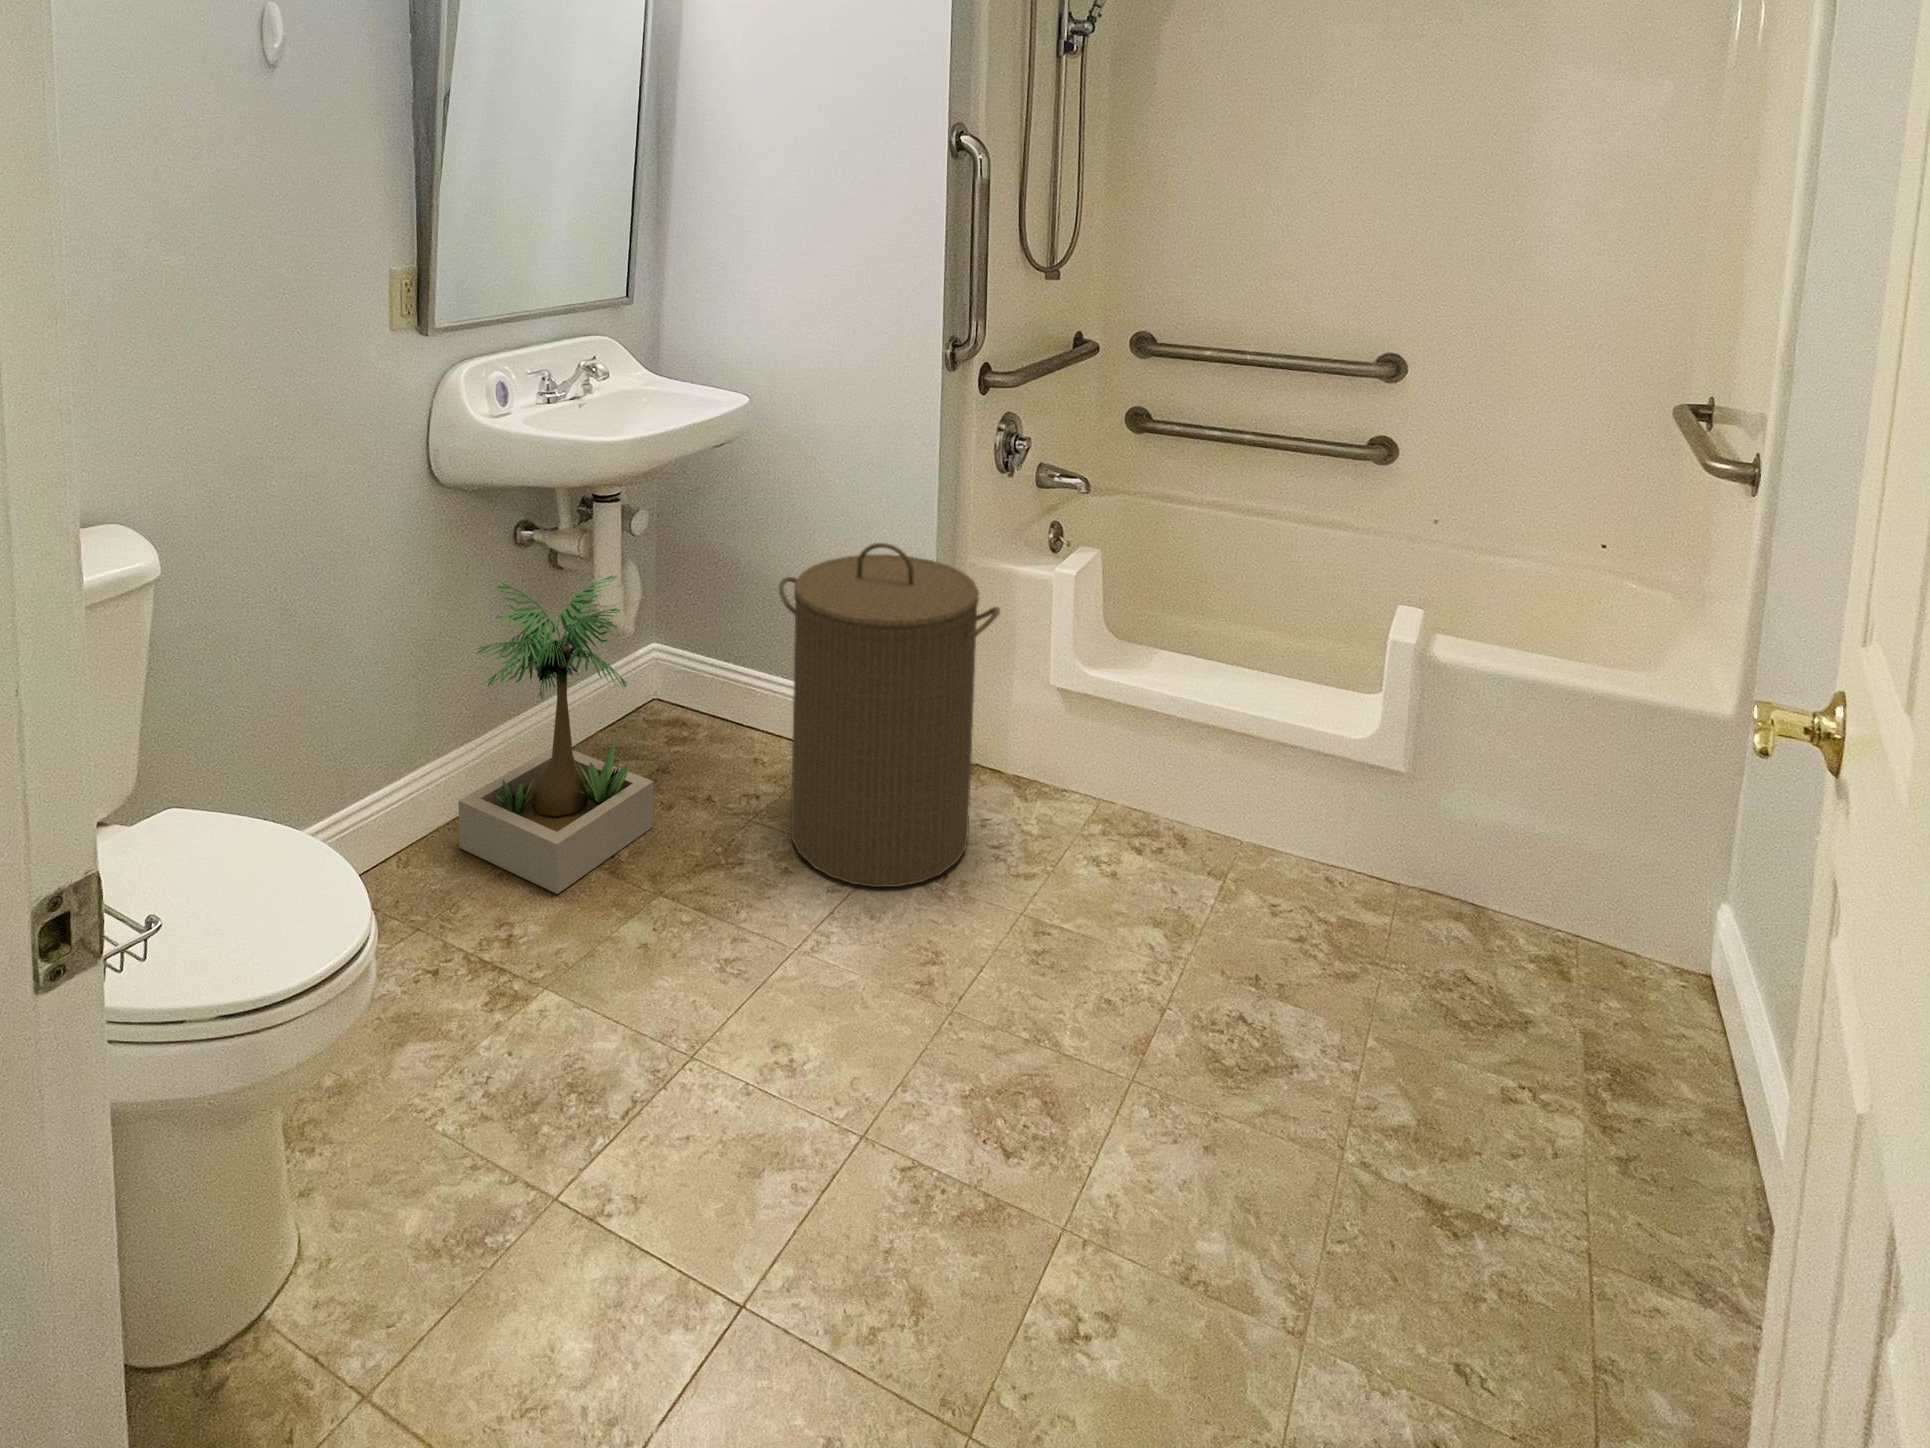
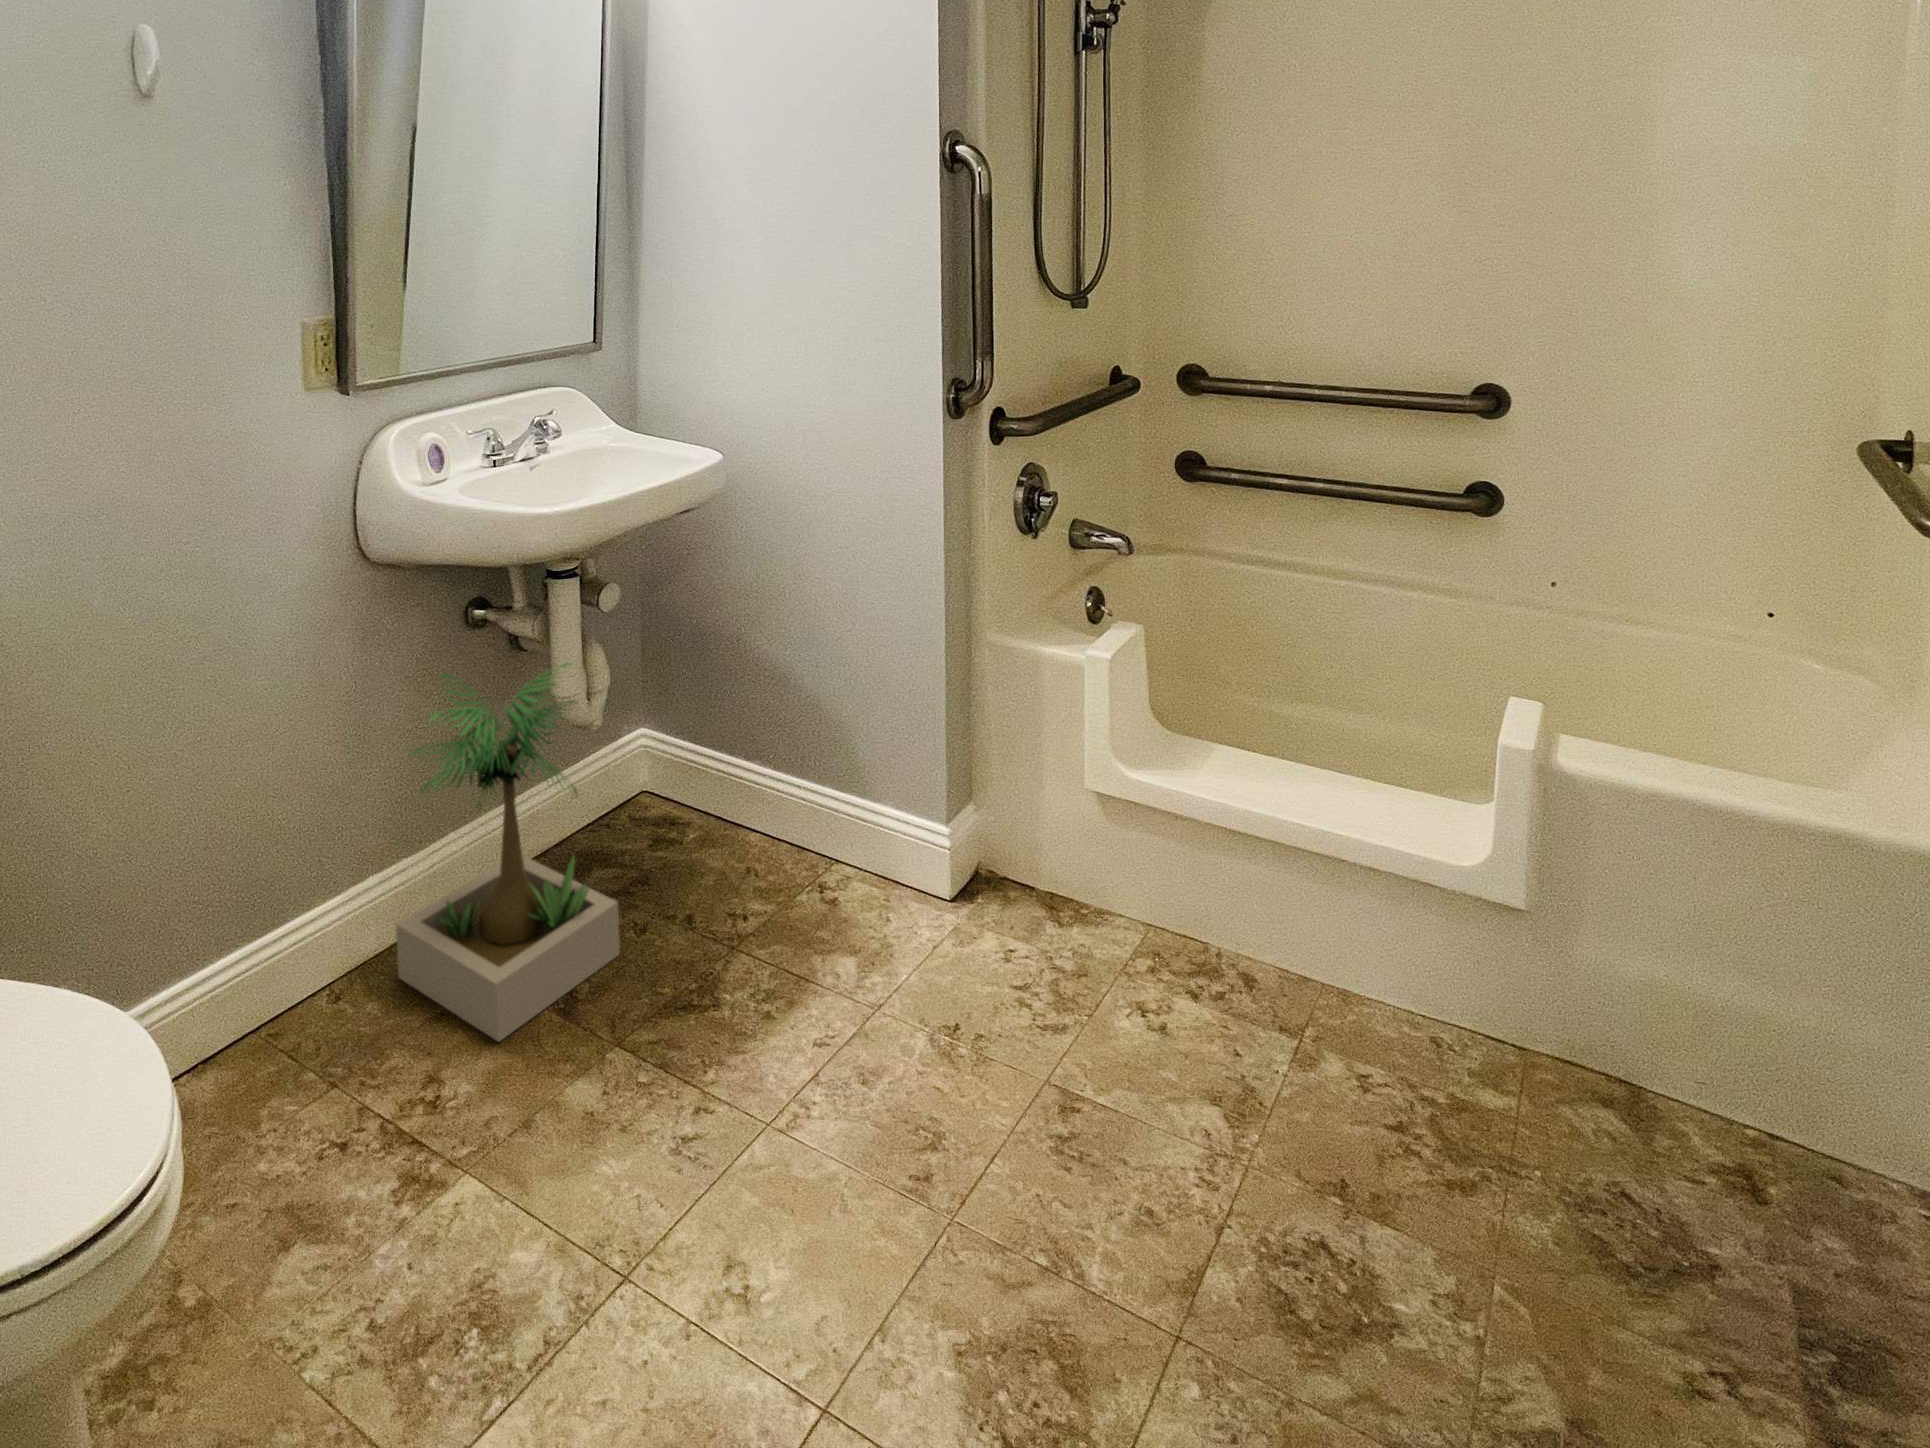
laundry hamper: present [779,543,1000,887] -> none [755,625,1013,1042]

